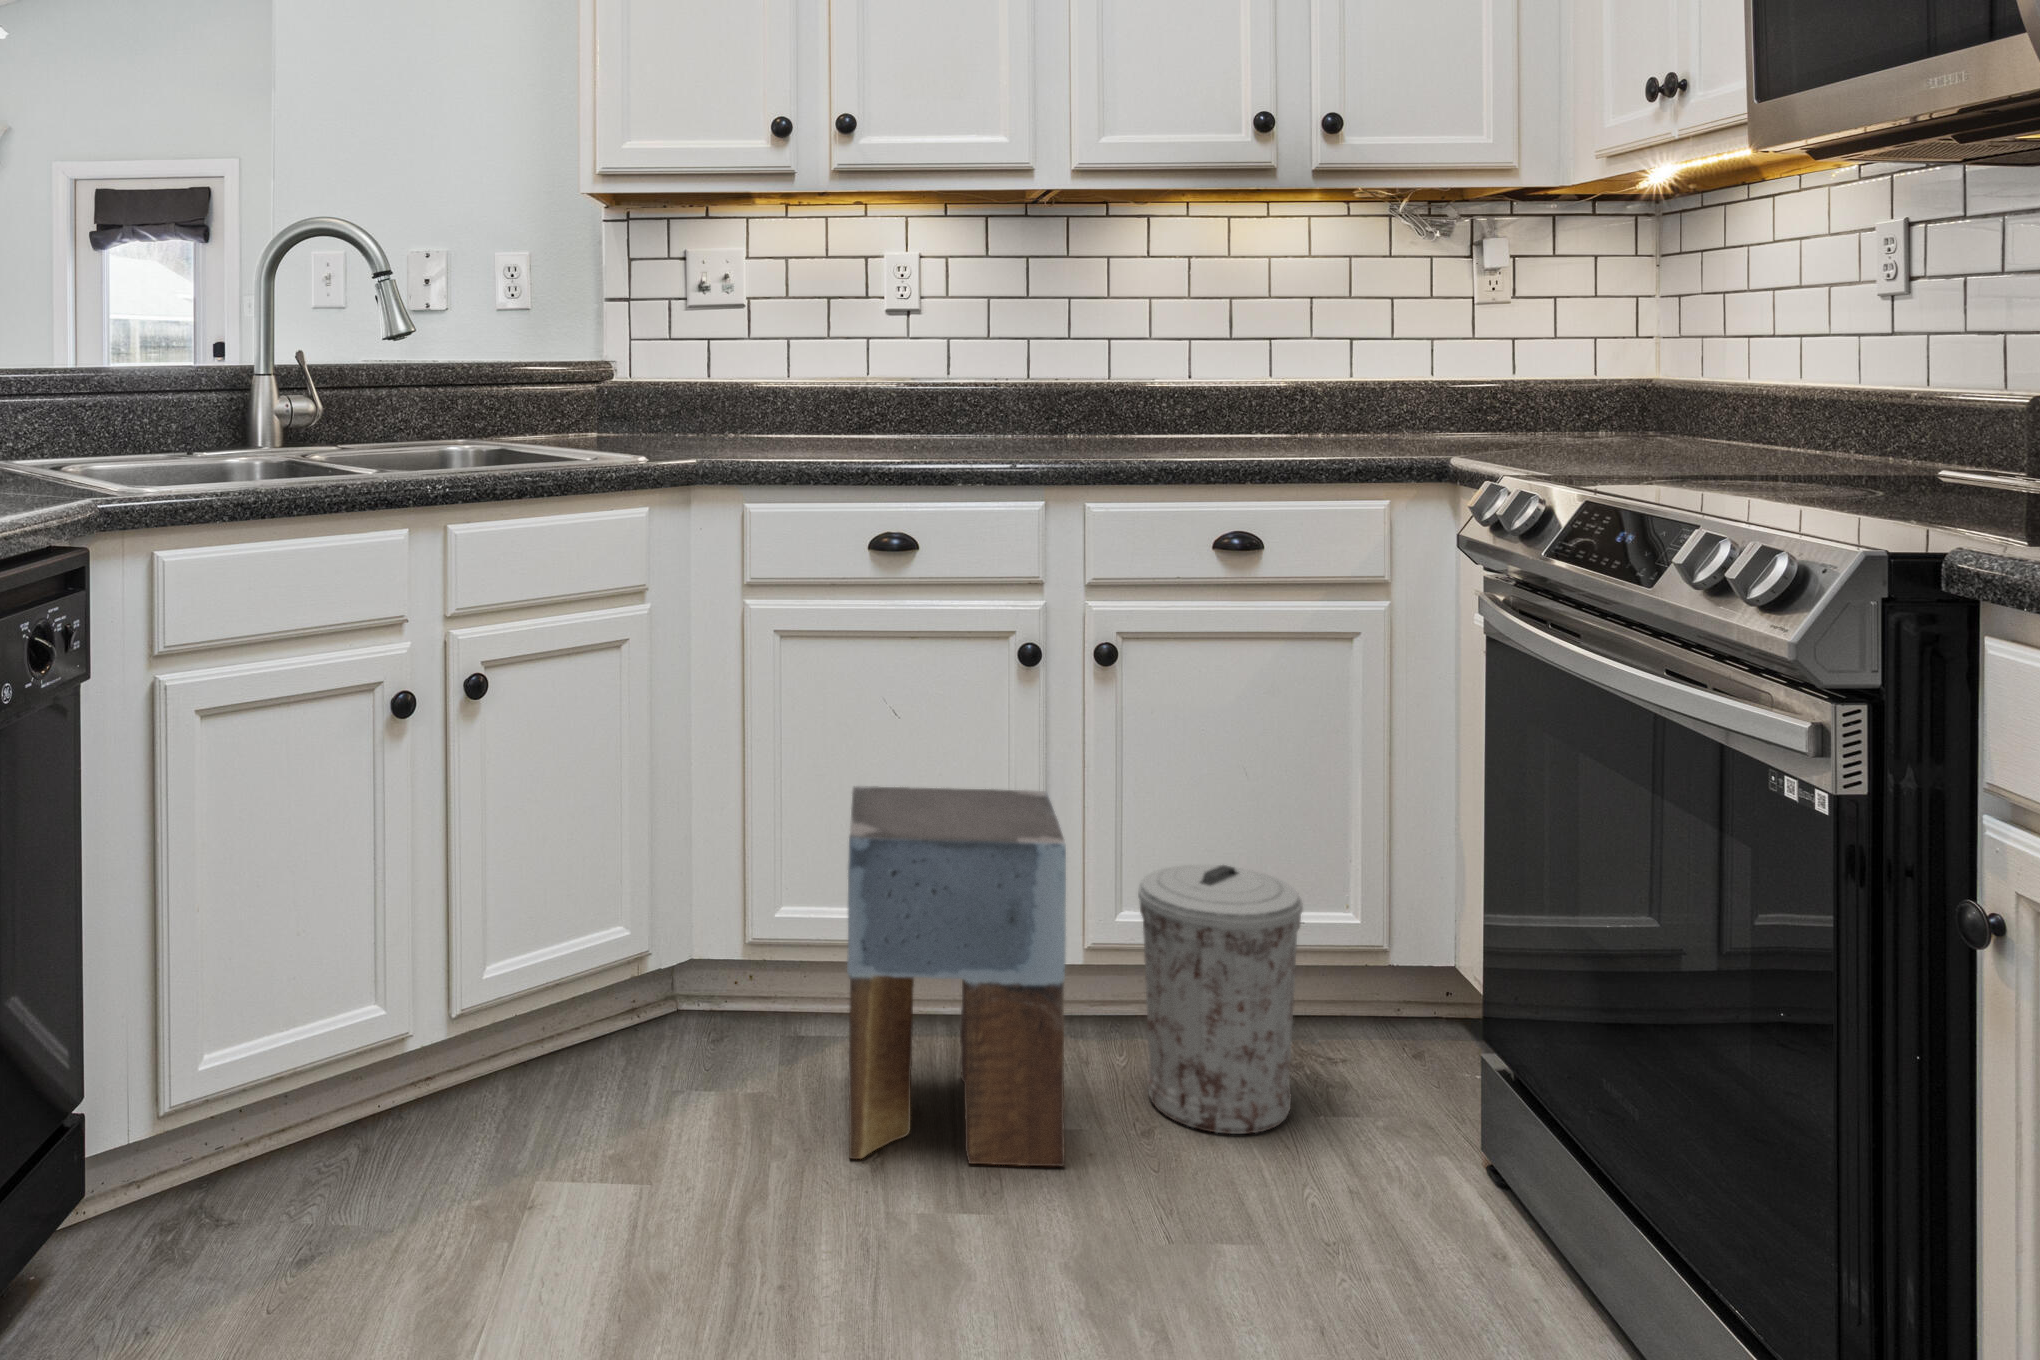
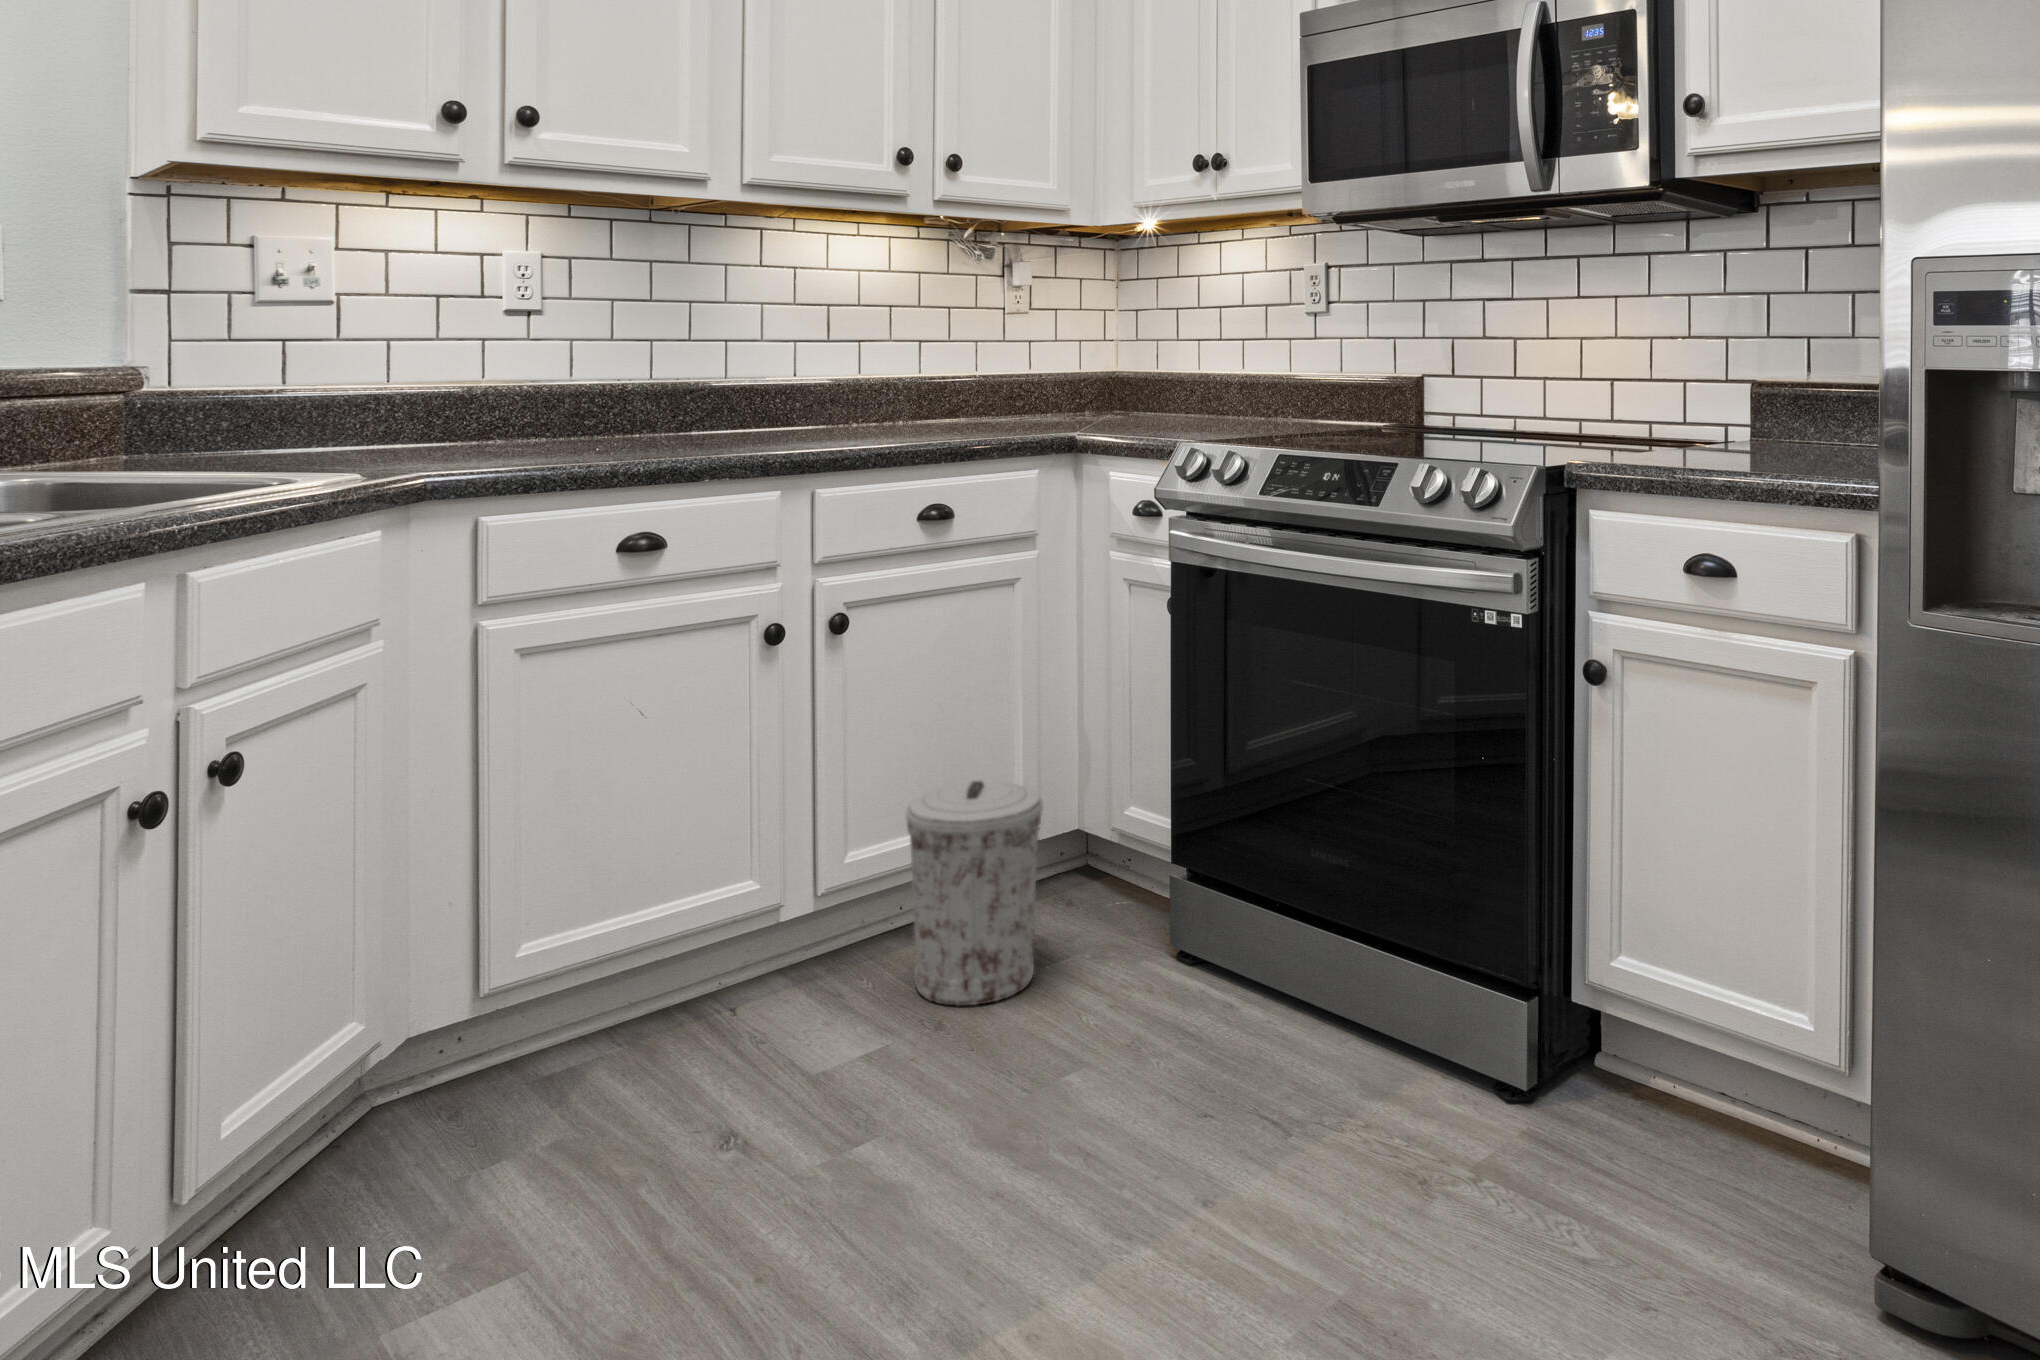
stool: present [847,786,1066,1166] -> none [645,752,912,1146]

